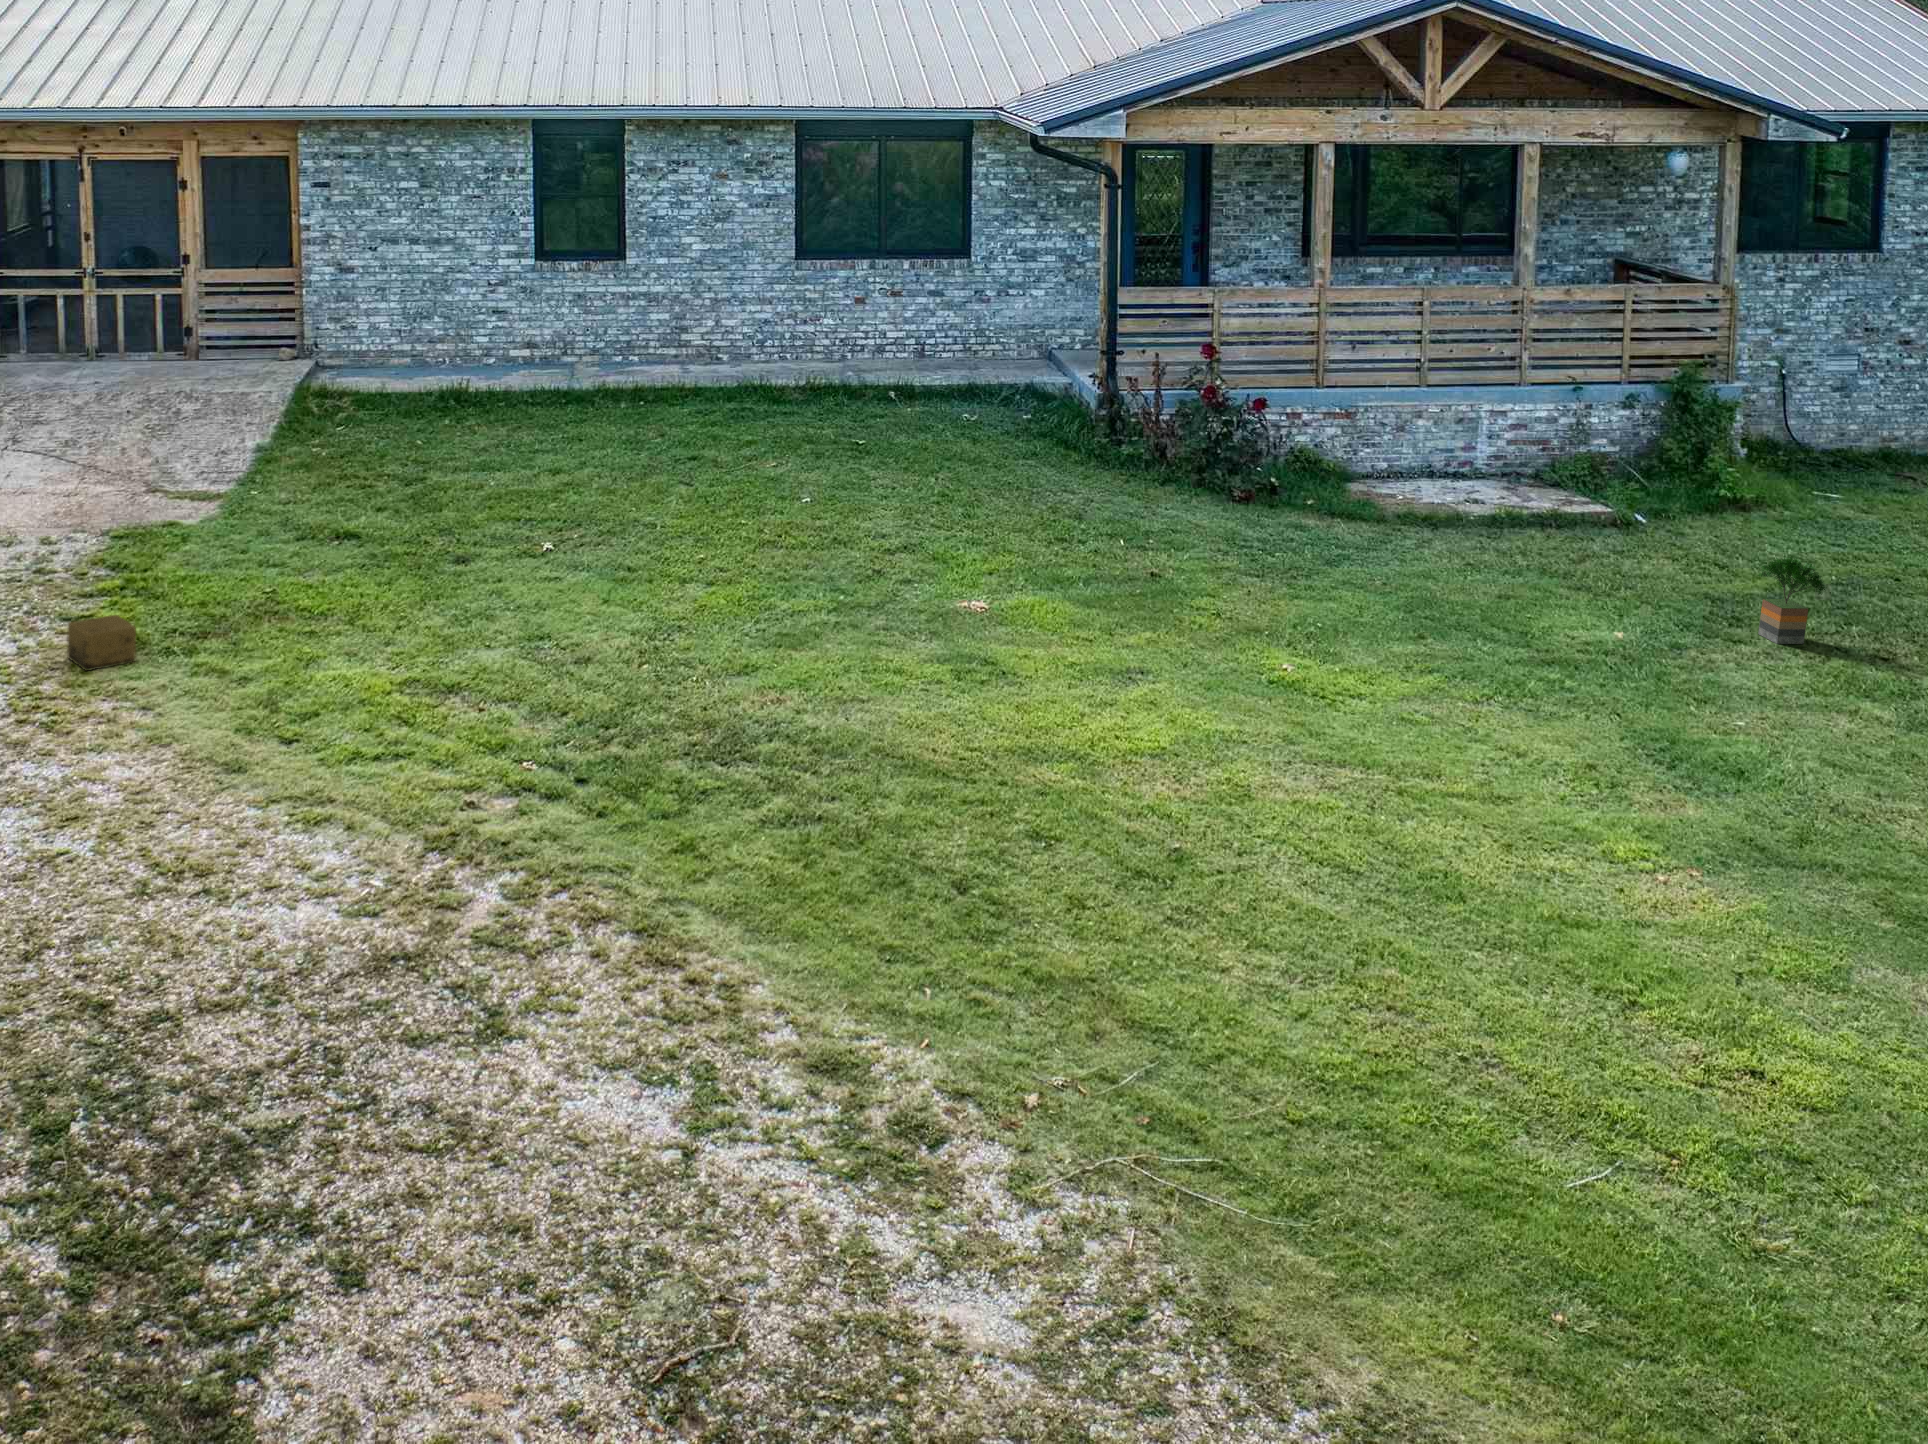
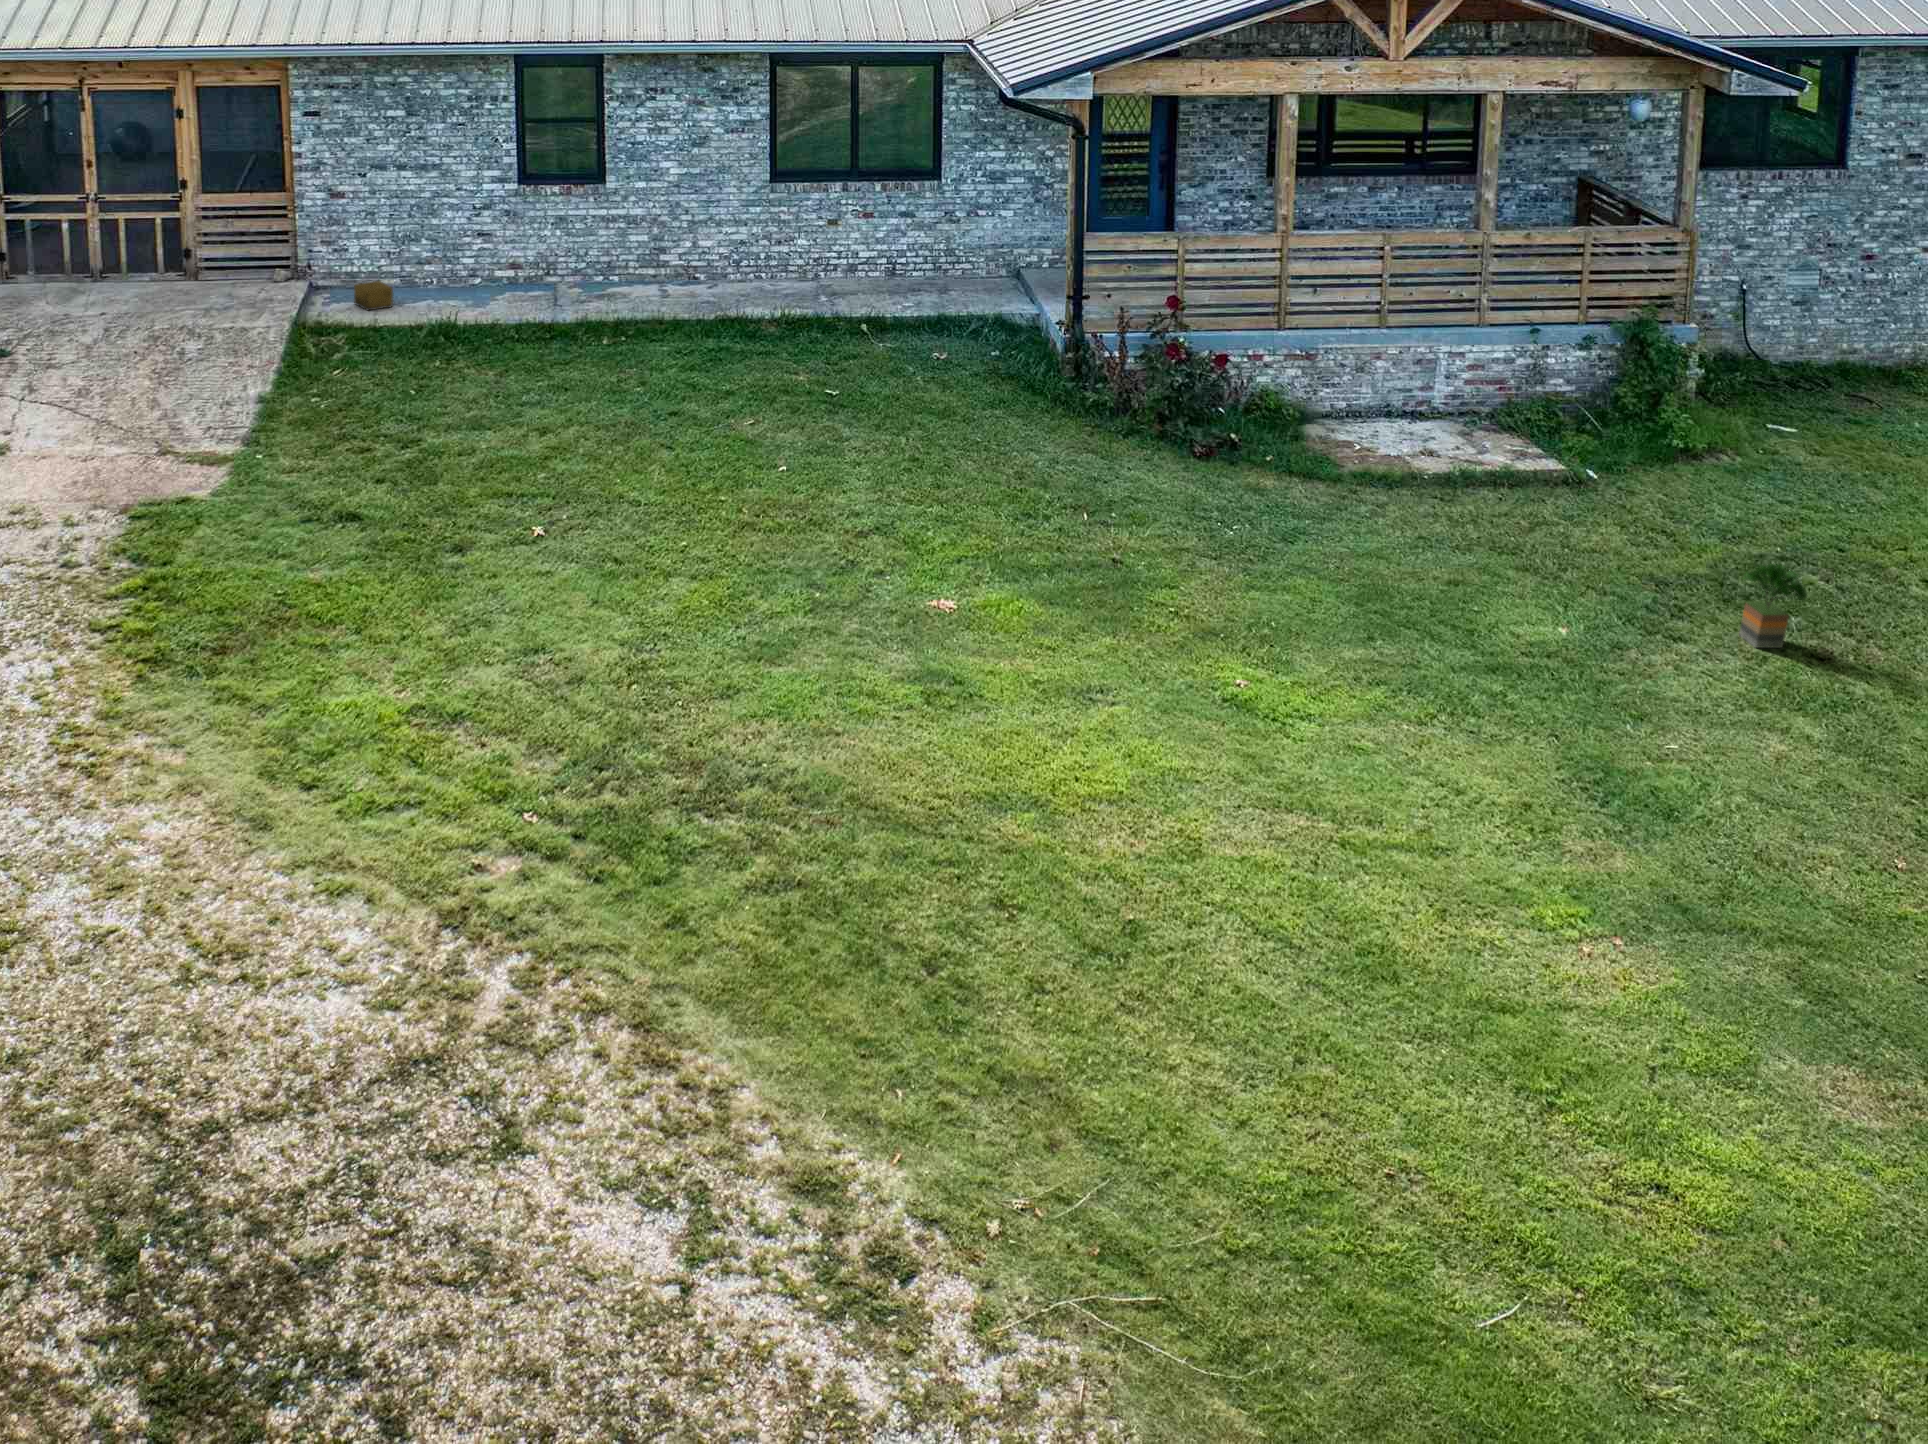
cardboard box: present [67,615,136,671] -> present [354,281,393,310]

